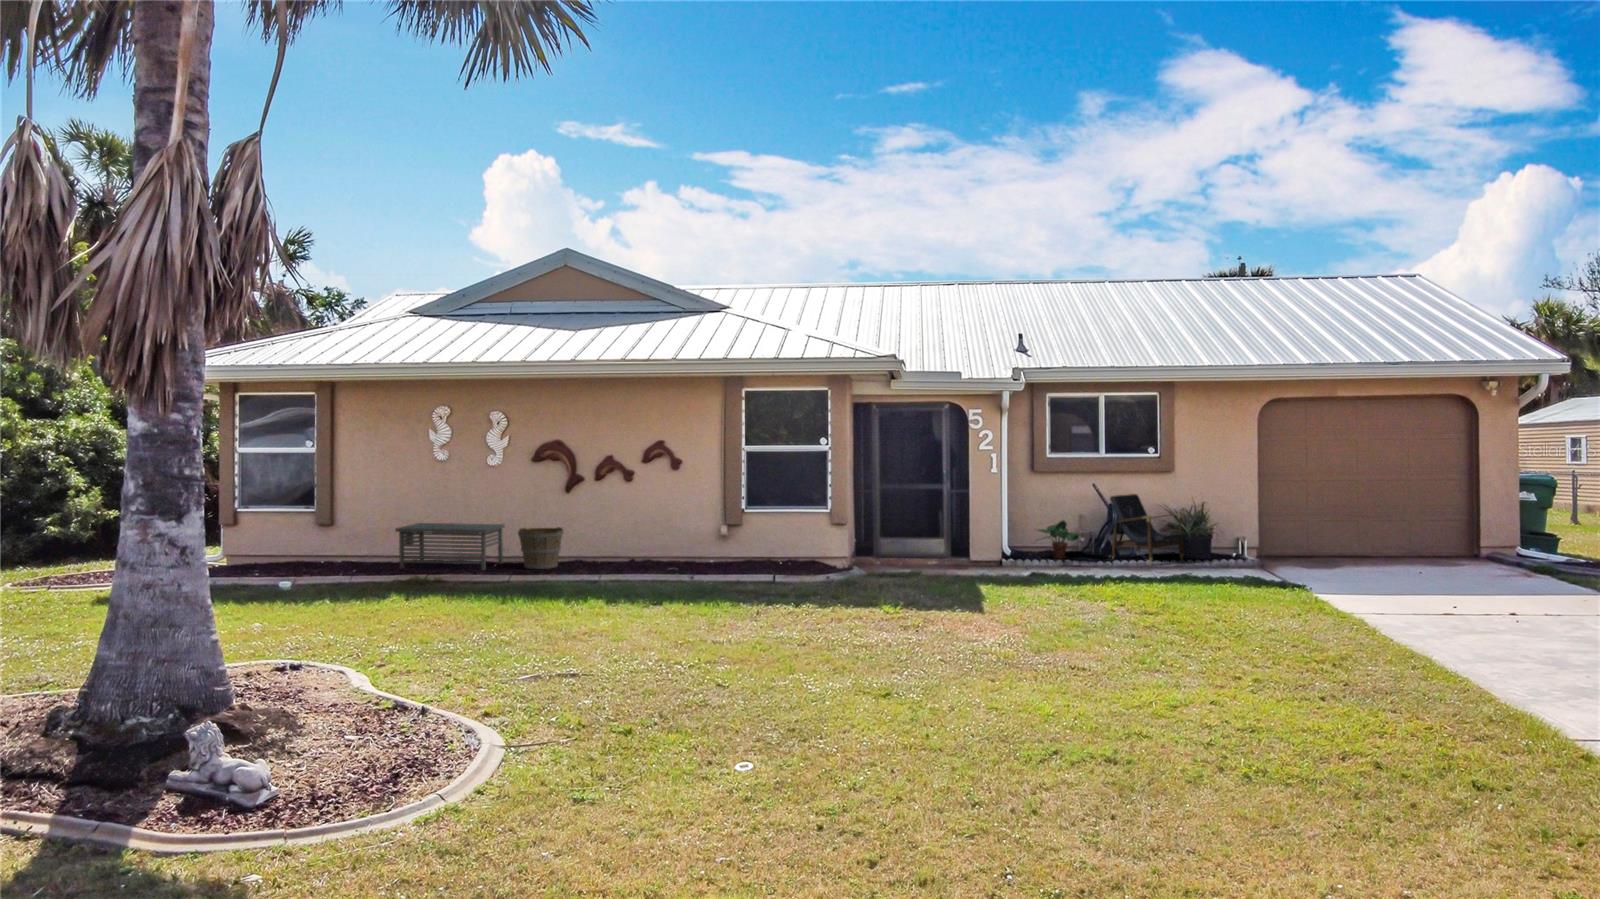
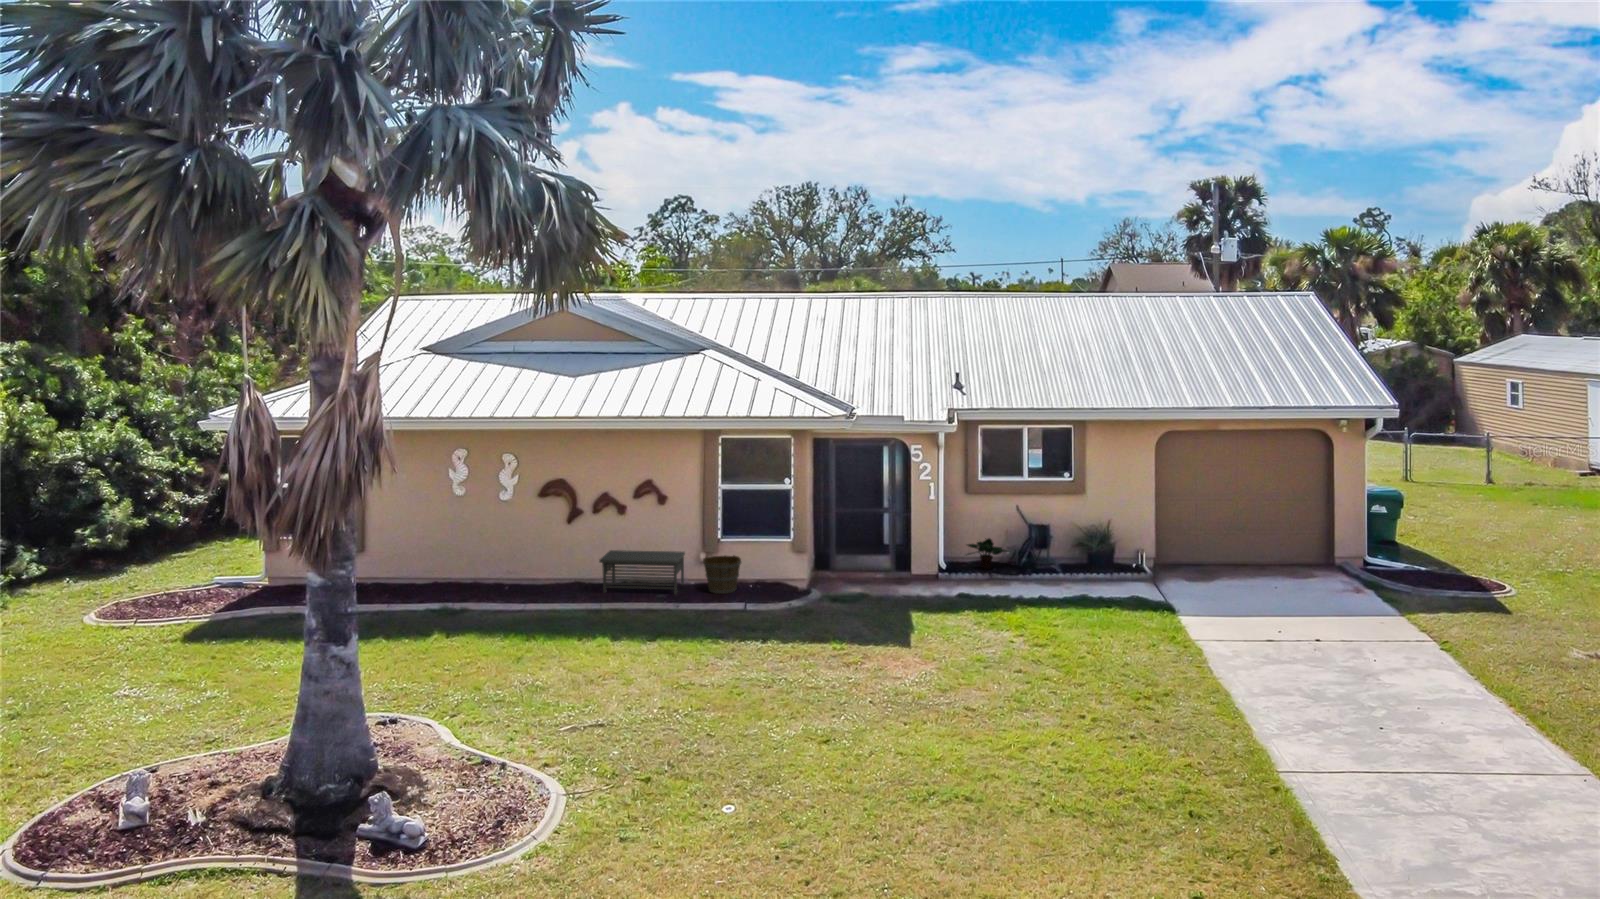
lounge chair: present [1110,494,1189,564] -> none [1028,513,1092,578]
storage bench: present [395,523,504,570] -> present [599,550,685,594]
wooden bucket: present [518,527,563,569] -> present [703,556,741,594]

